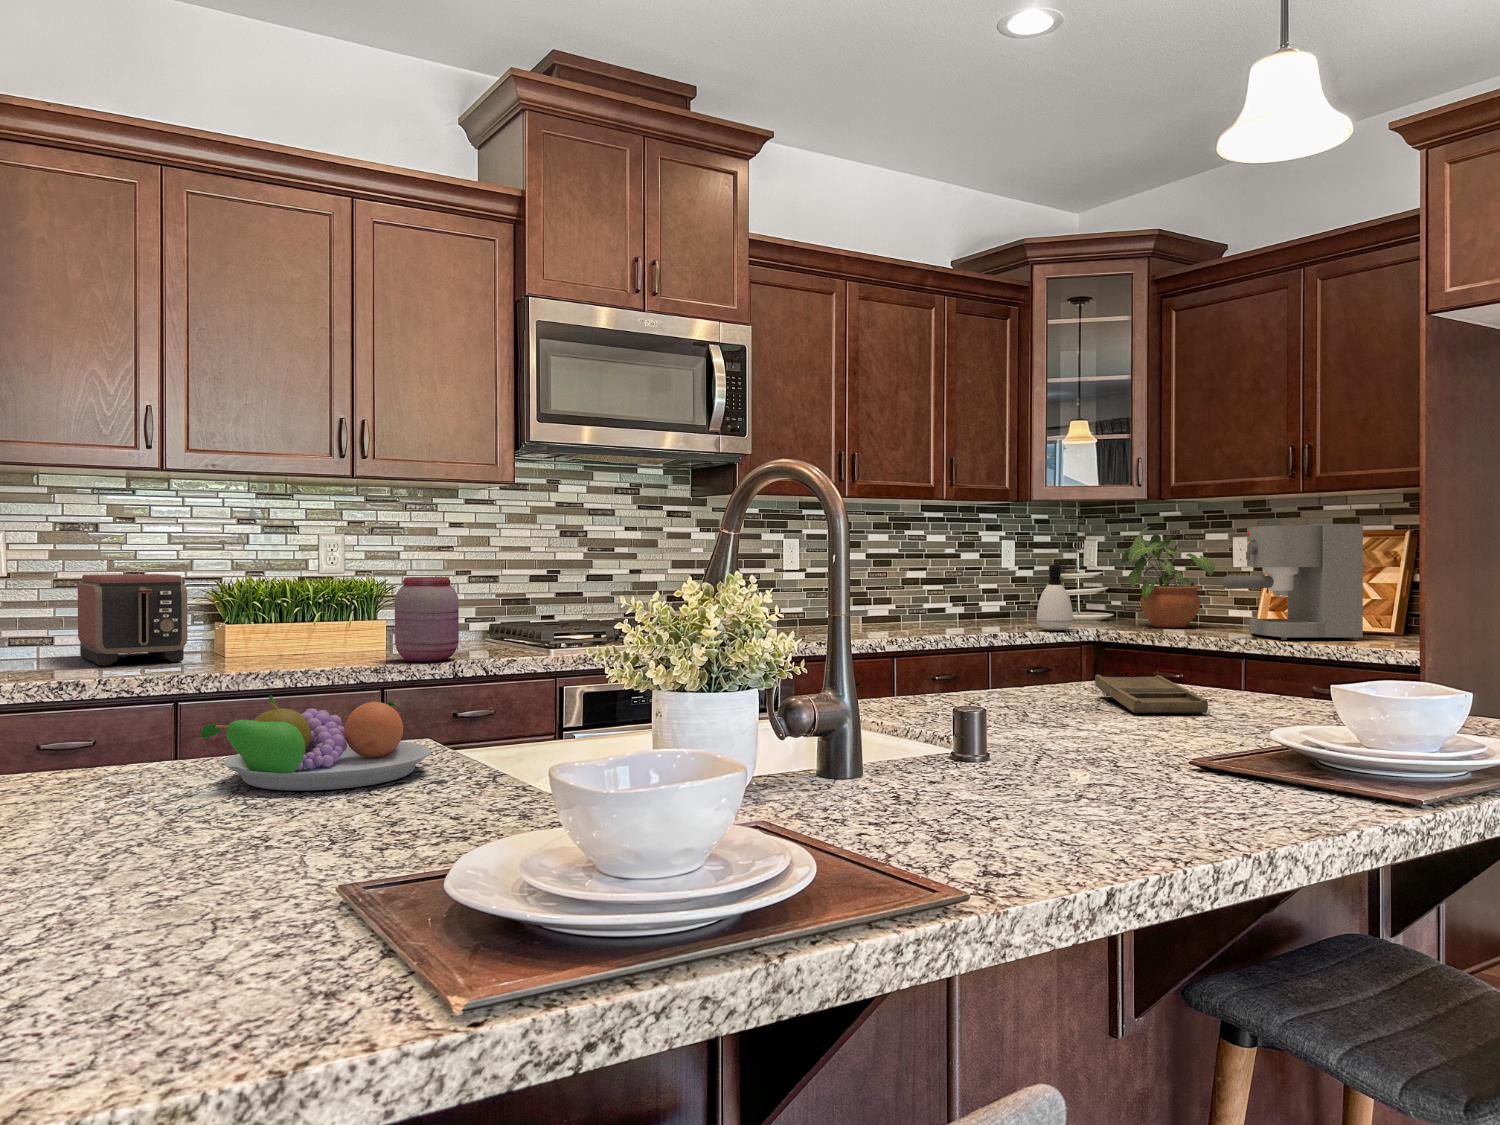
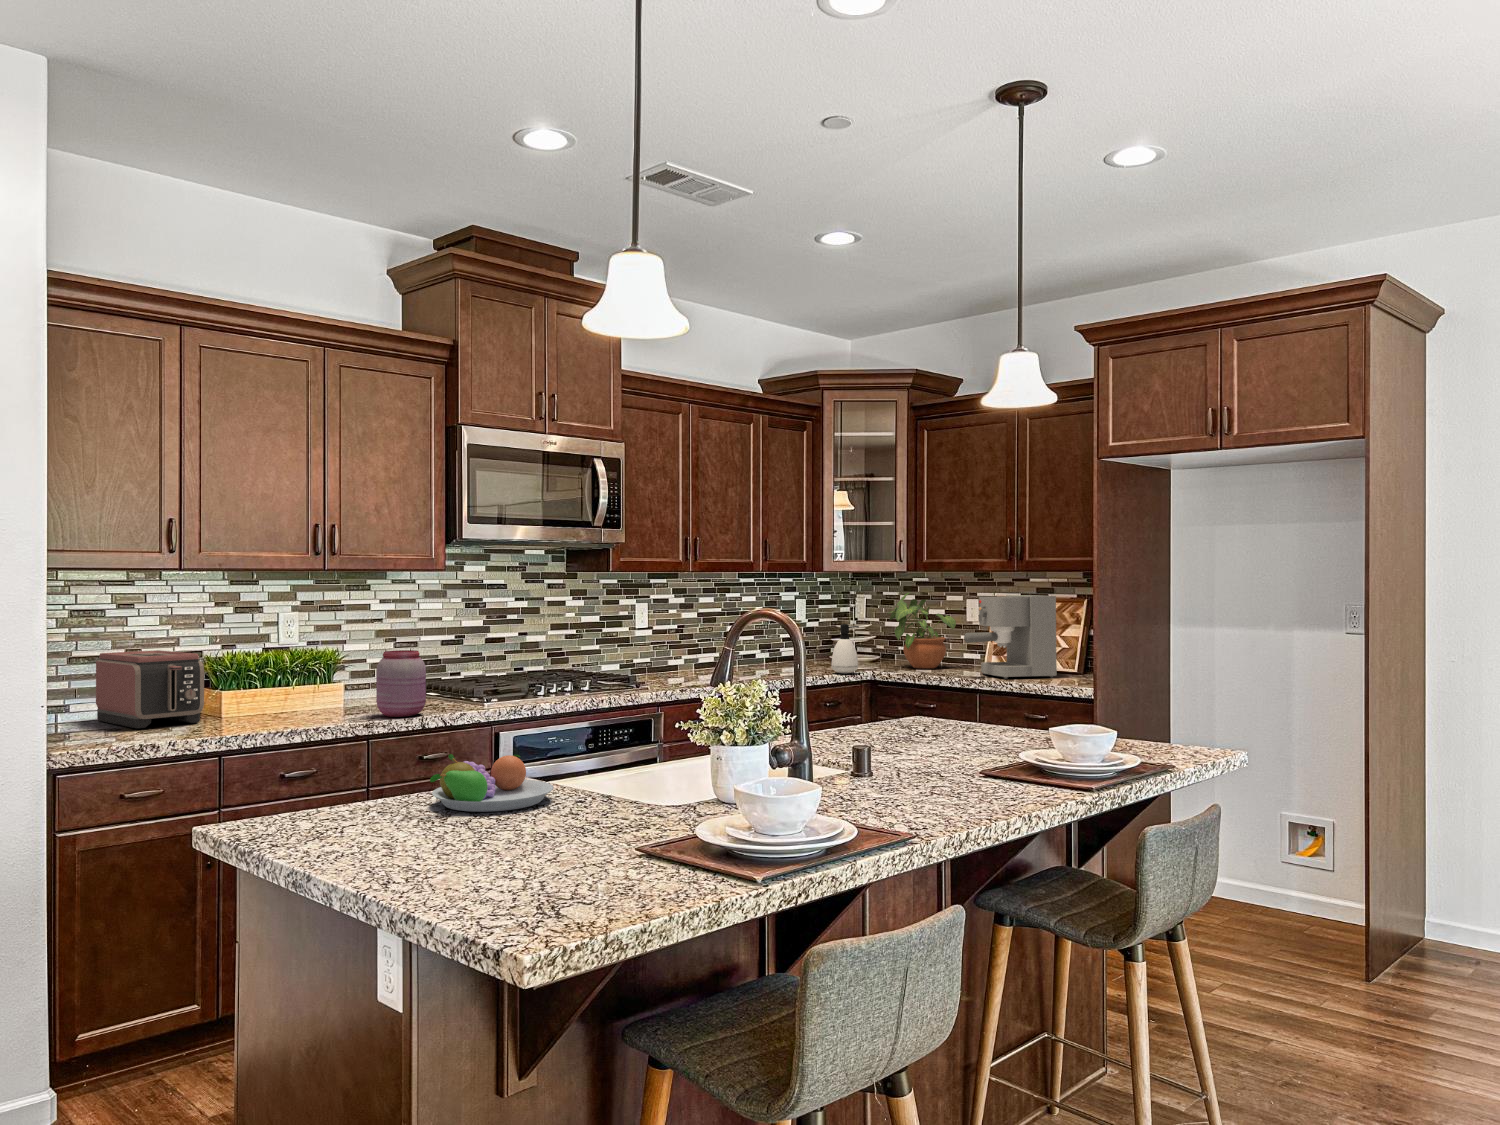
tray: present [1095,675,1208,714] -> none [904,715,977,741]

